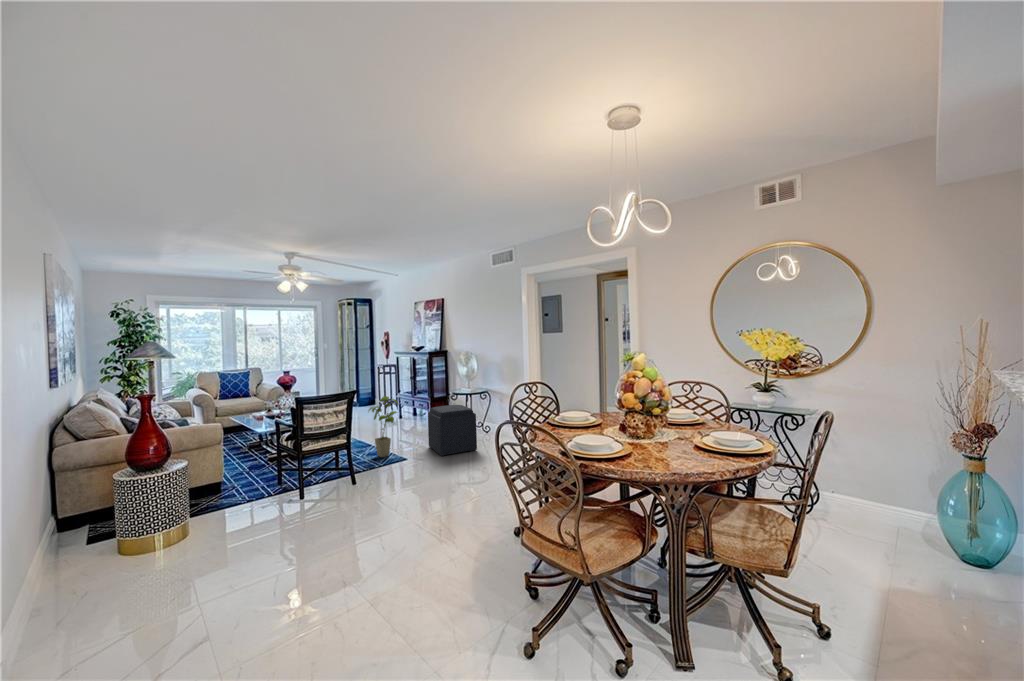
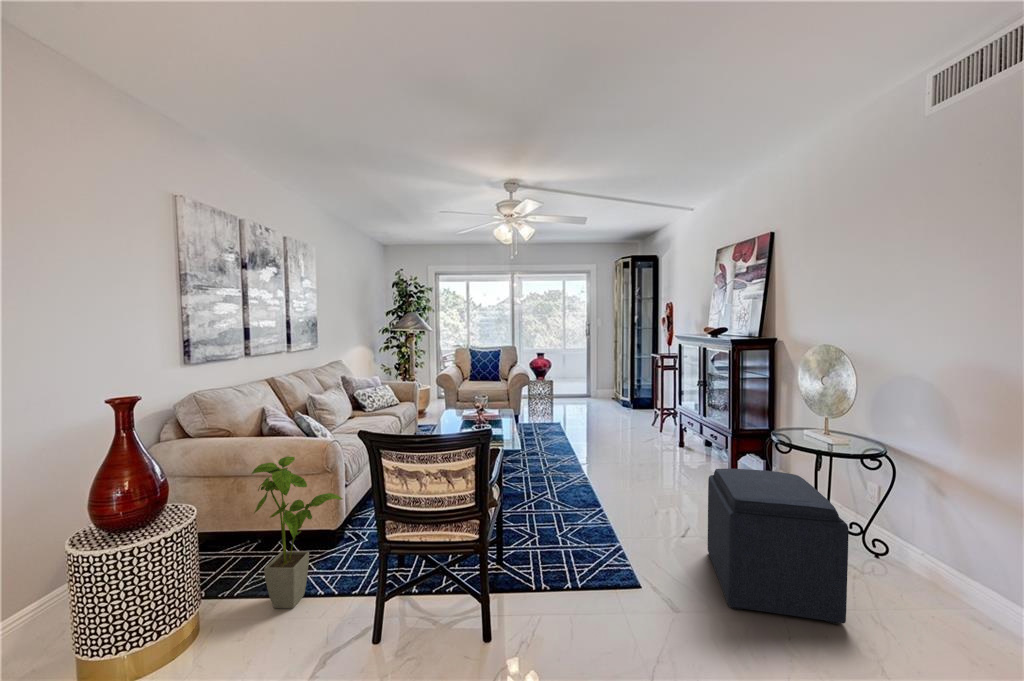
house plant: present [369,396,398,457] -> present [252,456,342,608]

